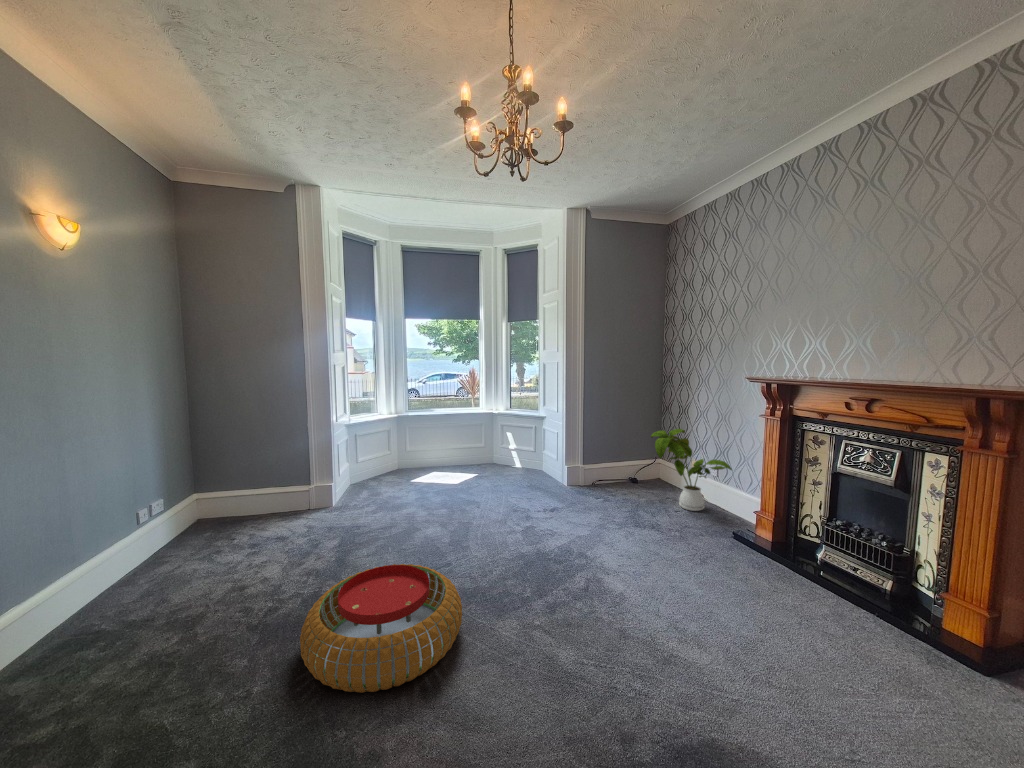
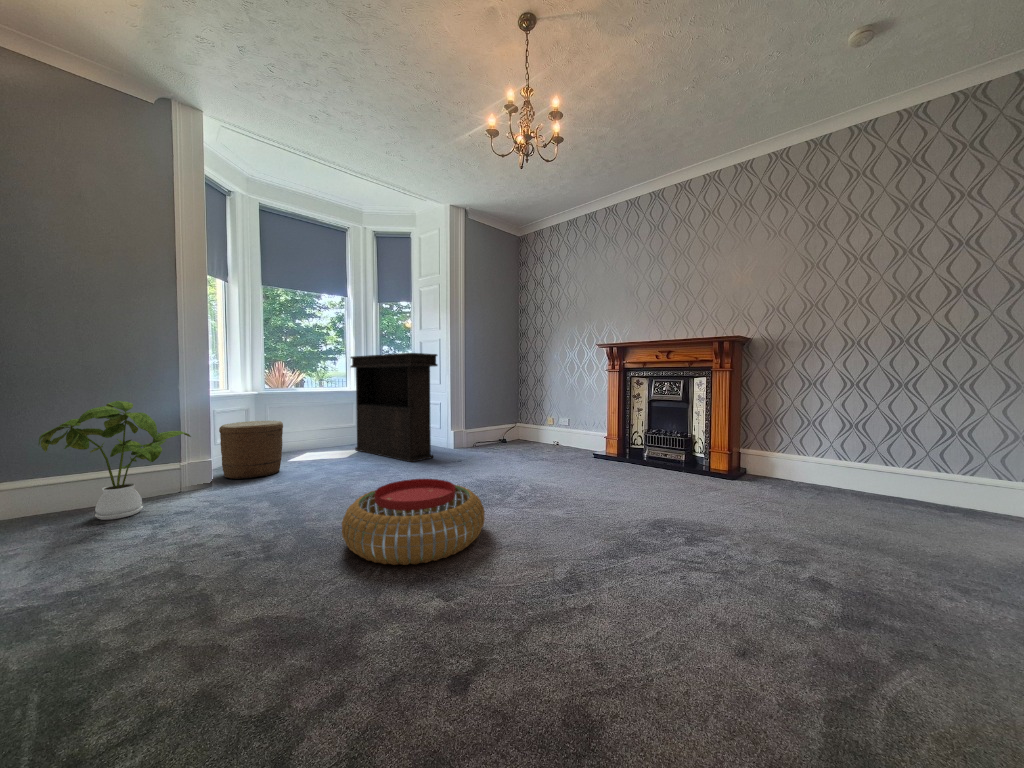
console table: none [472,380,537,502] -> present [351,353,437,462]
house plant: present [651,429,732,511] -> present [39,401,191,520]
woven basket: none [348,444,397,499] -> present [219,421,283,479]

